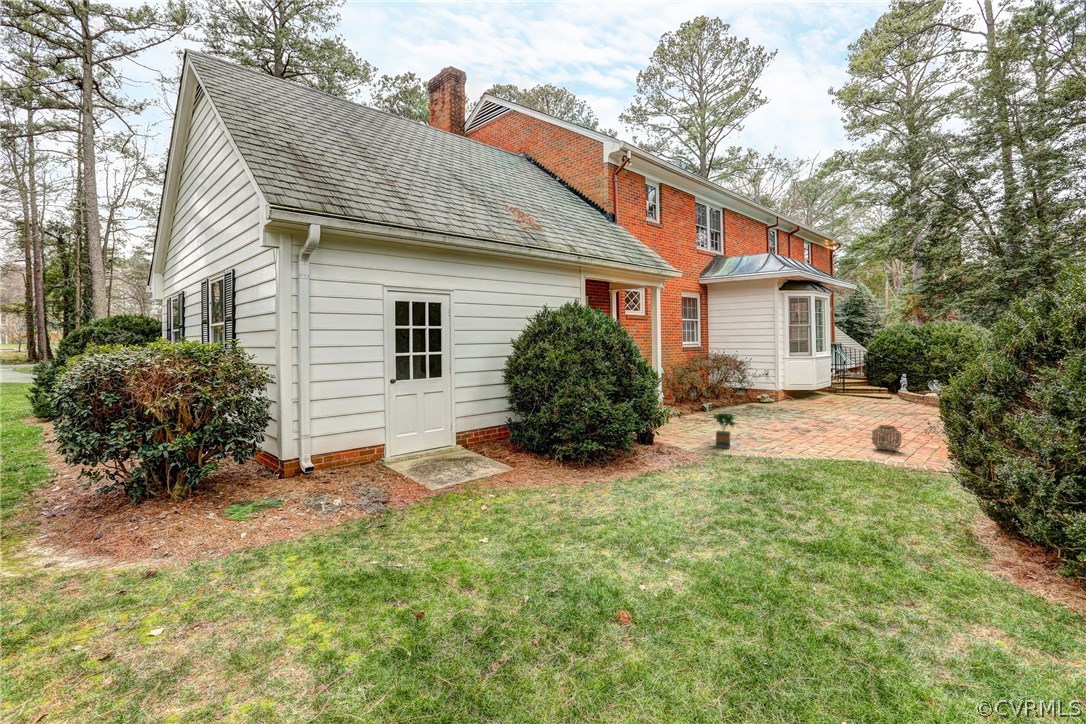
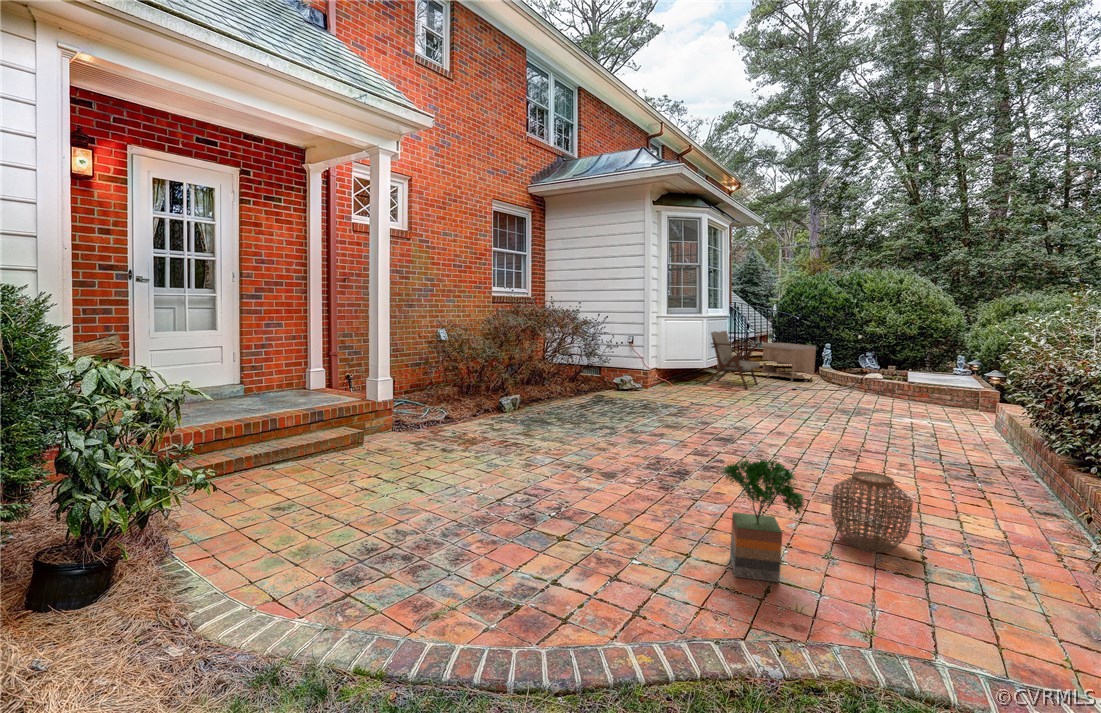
lounge chair: none [815,366,855,402] -> present [704,331,761,389]
storage bench: none [857,373,896,398] -> present [762,343,816,381]
potted tree: present [713,414,736,449] -> present [723,459,804,582]

